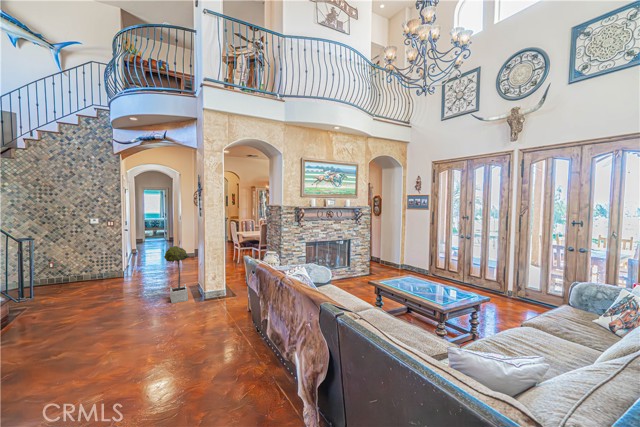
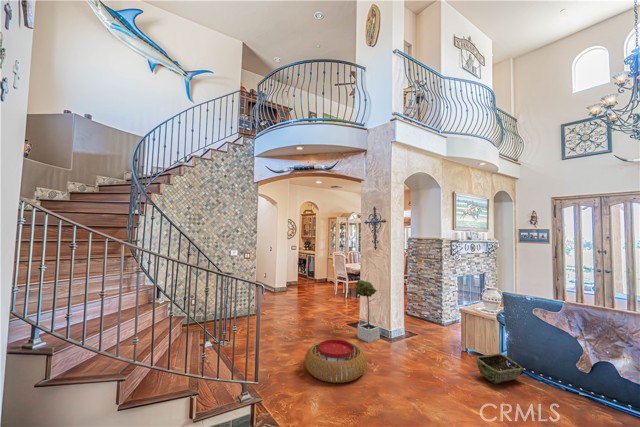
pouf: none [60,298,128,333] -> present [305,340,367,383]
woven basket: none [200,315,239,340] -> present [476,354,523,383]

